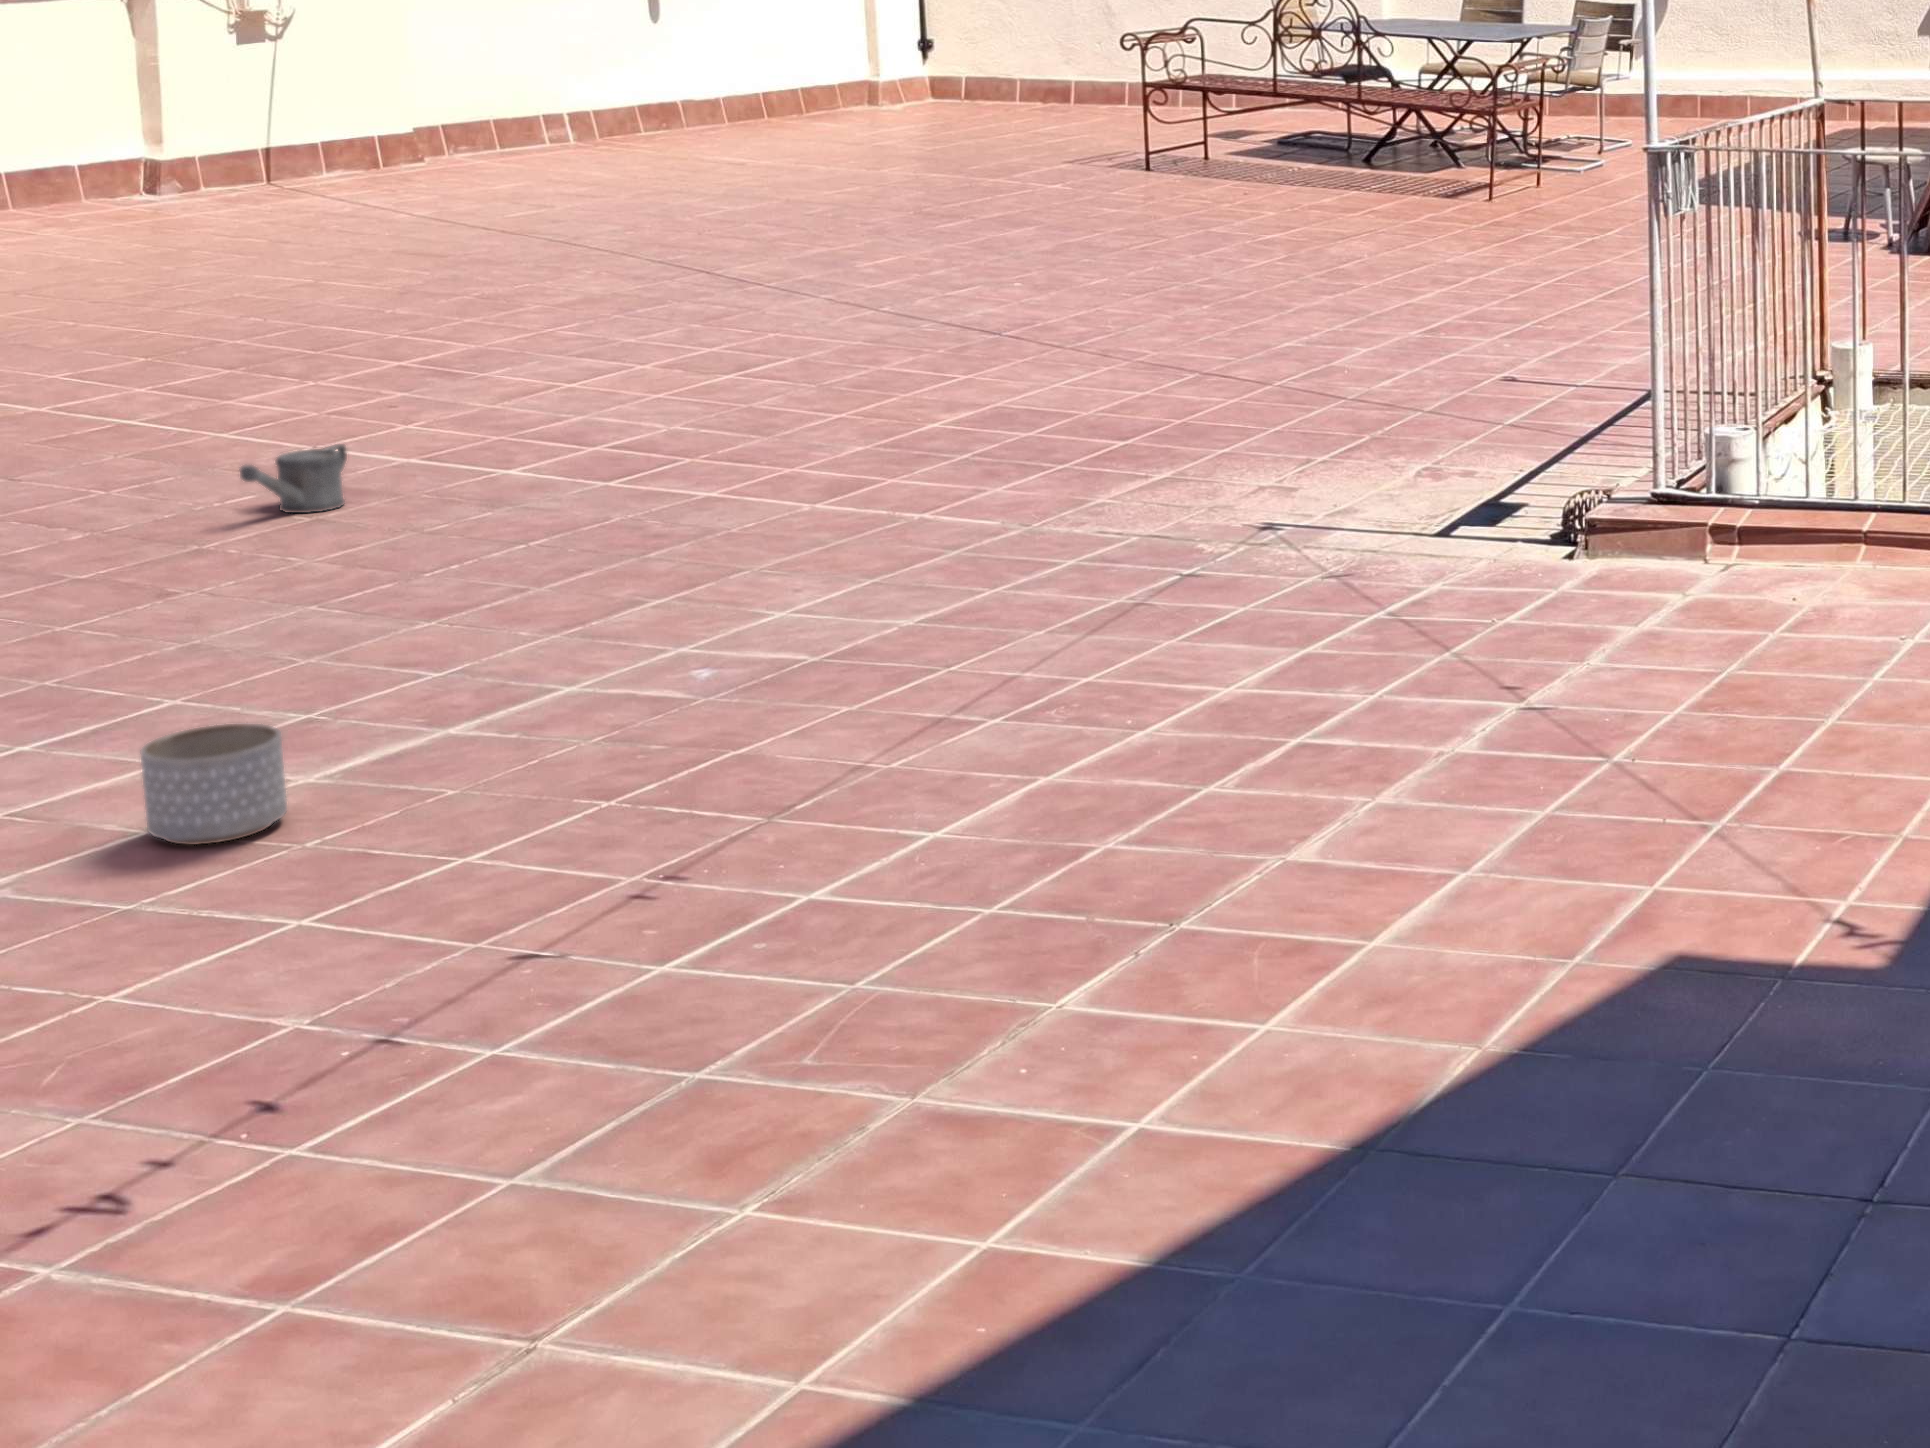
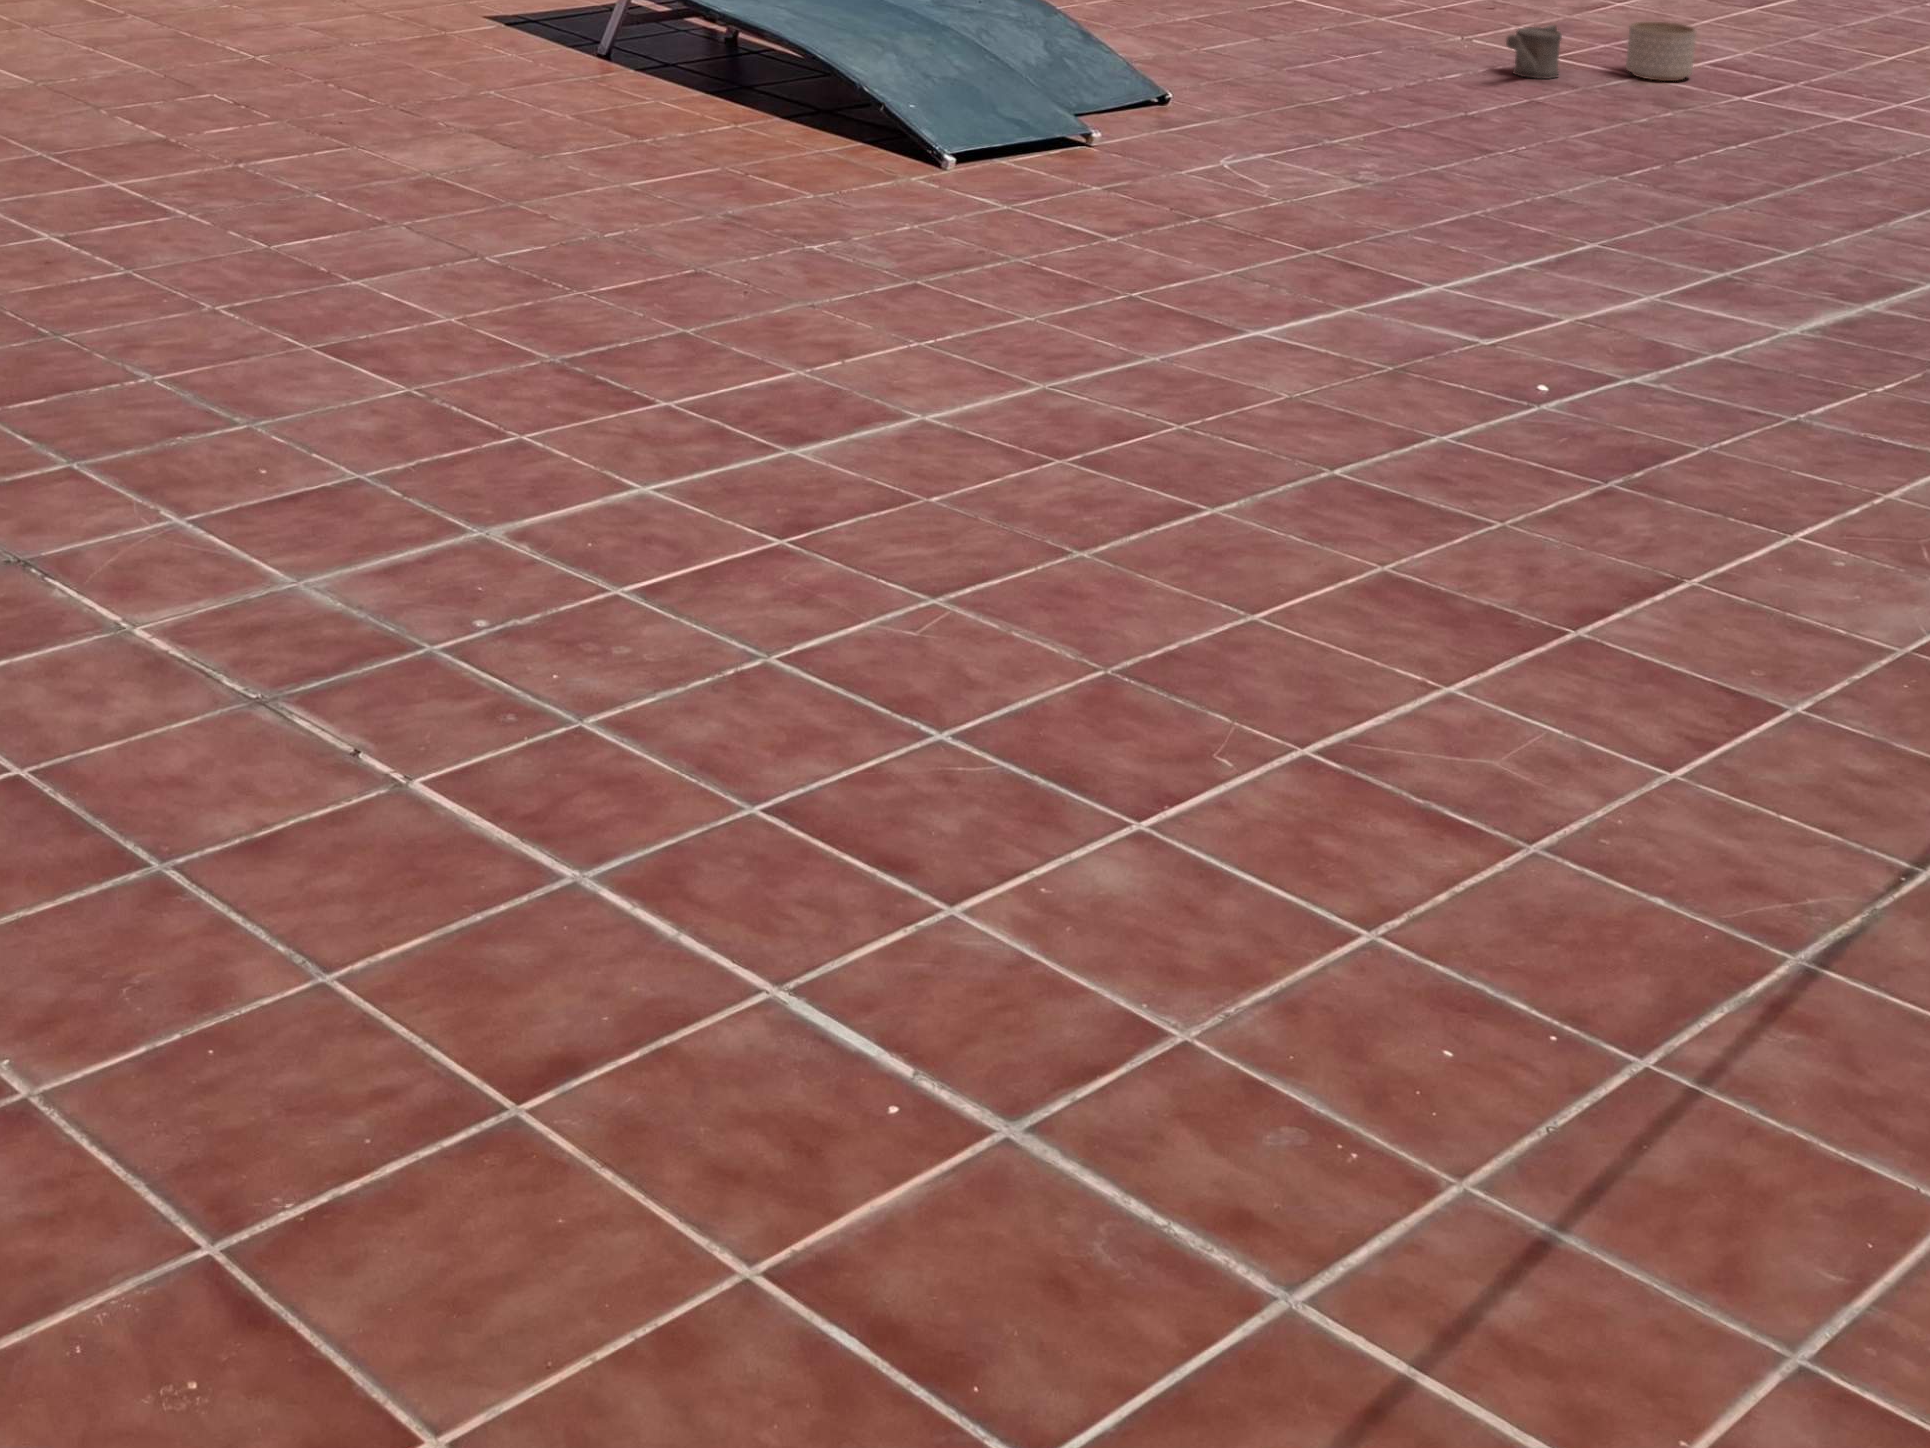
planter: present [140,724,287,845] -> present [1626,22,1696,81]

